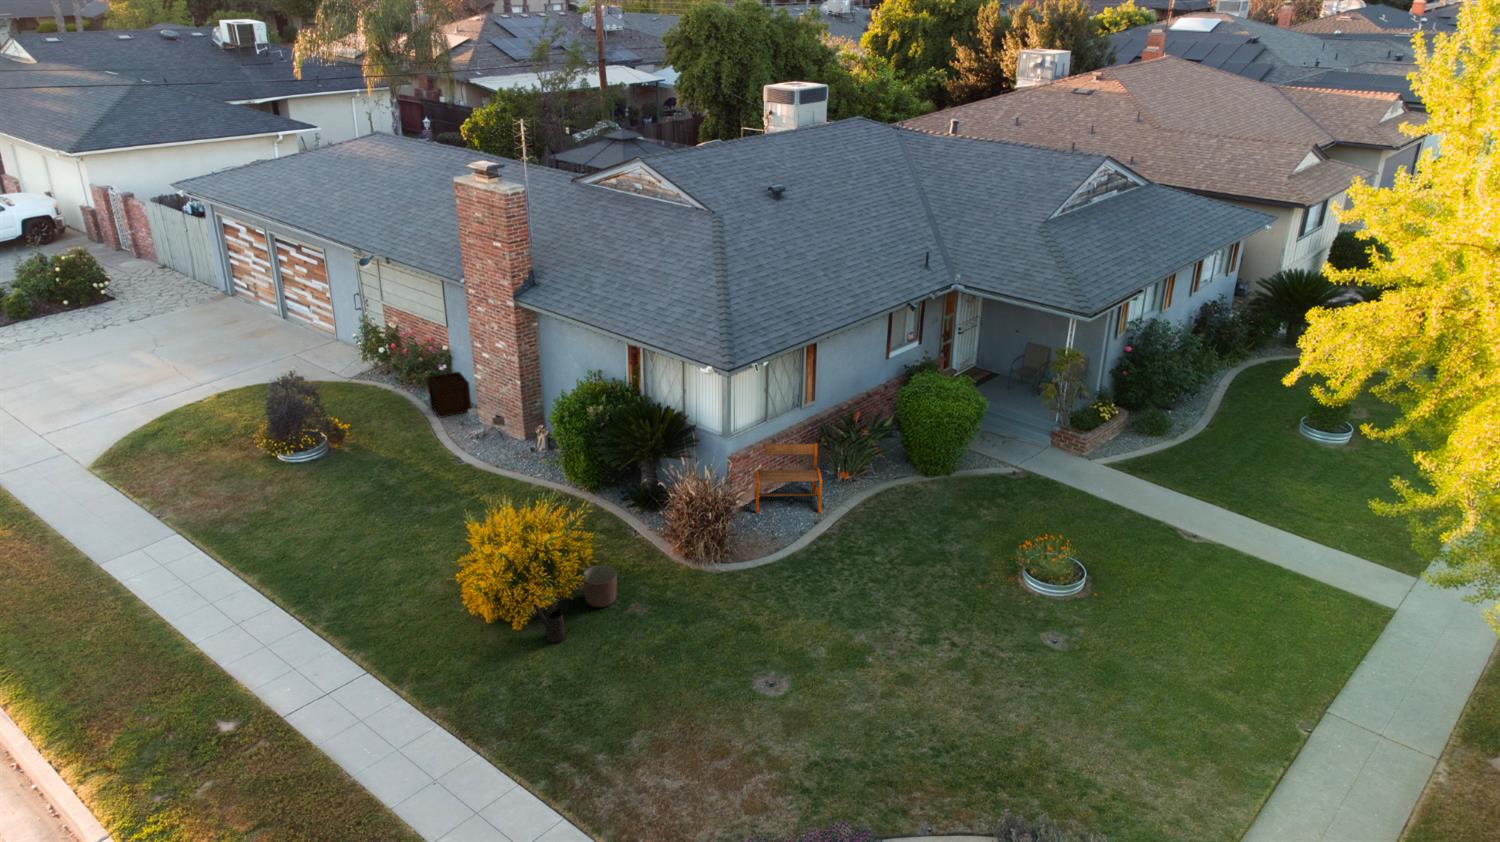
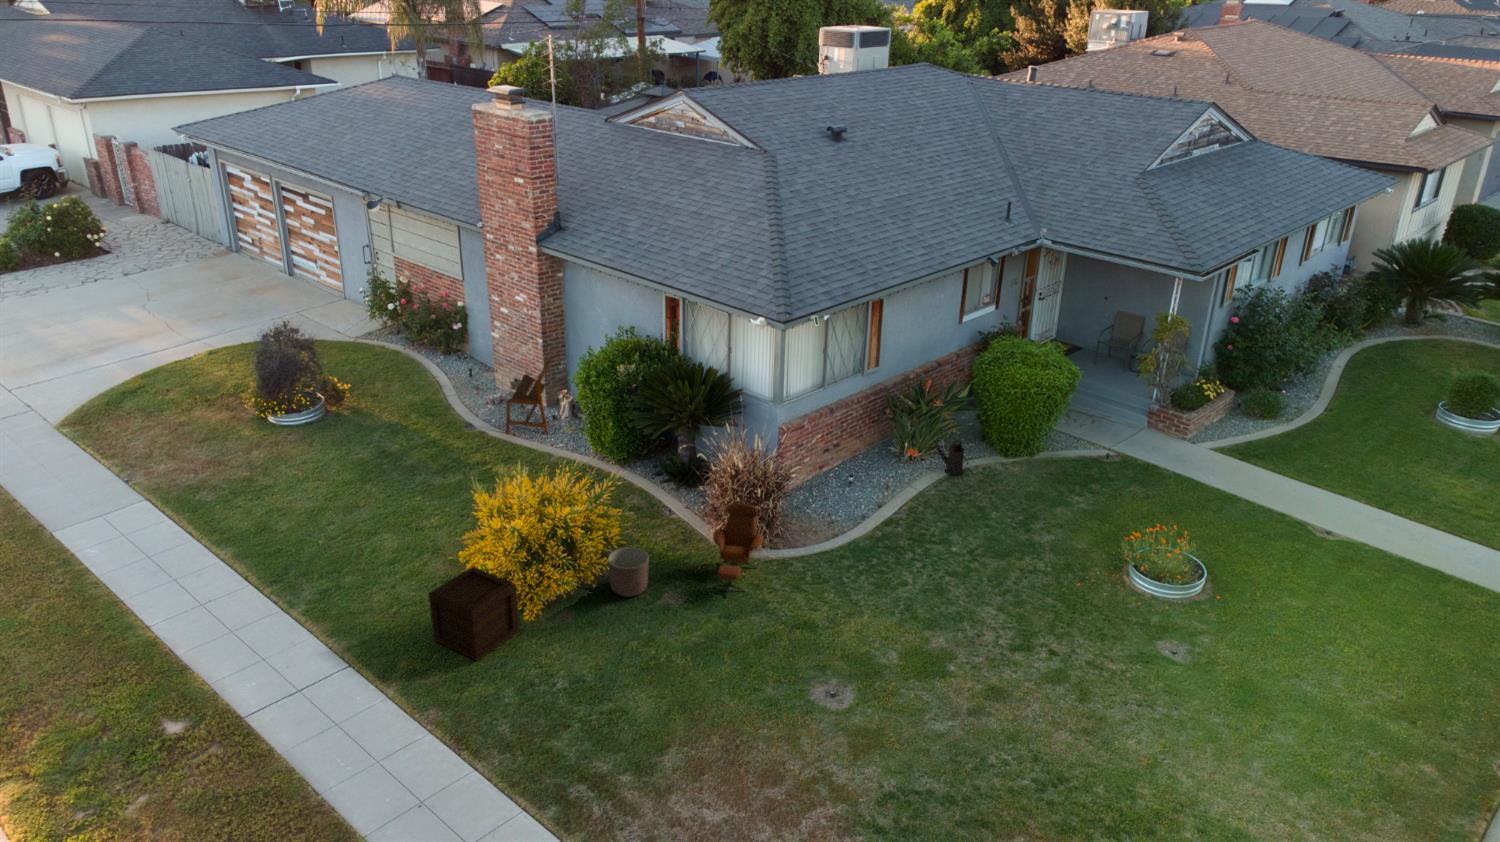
wooden crate: present [427,372,471,418] -> present [428,566,520,661]
bench: present [755,443,822,513] -> present [506,357,552,434]
lounge chair: none [672,525,714,606] -> present [713,503,763,594]
watering can: present [534,604,567,644] -> present [935,439,968,476]

